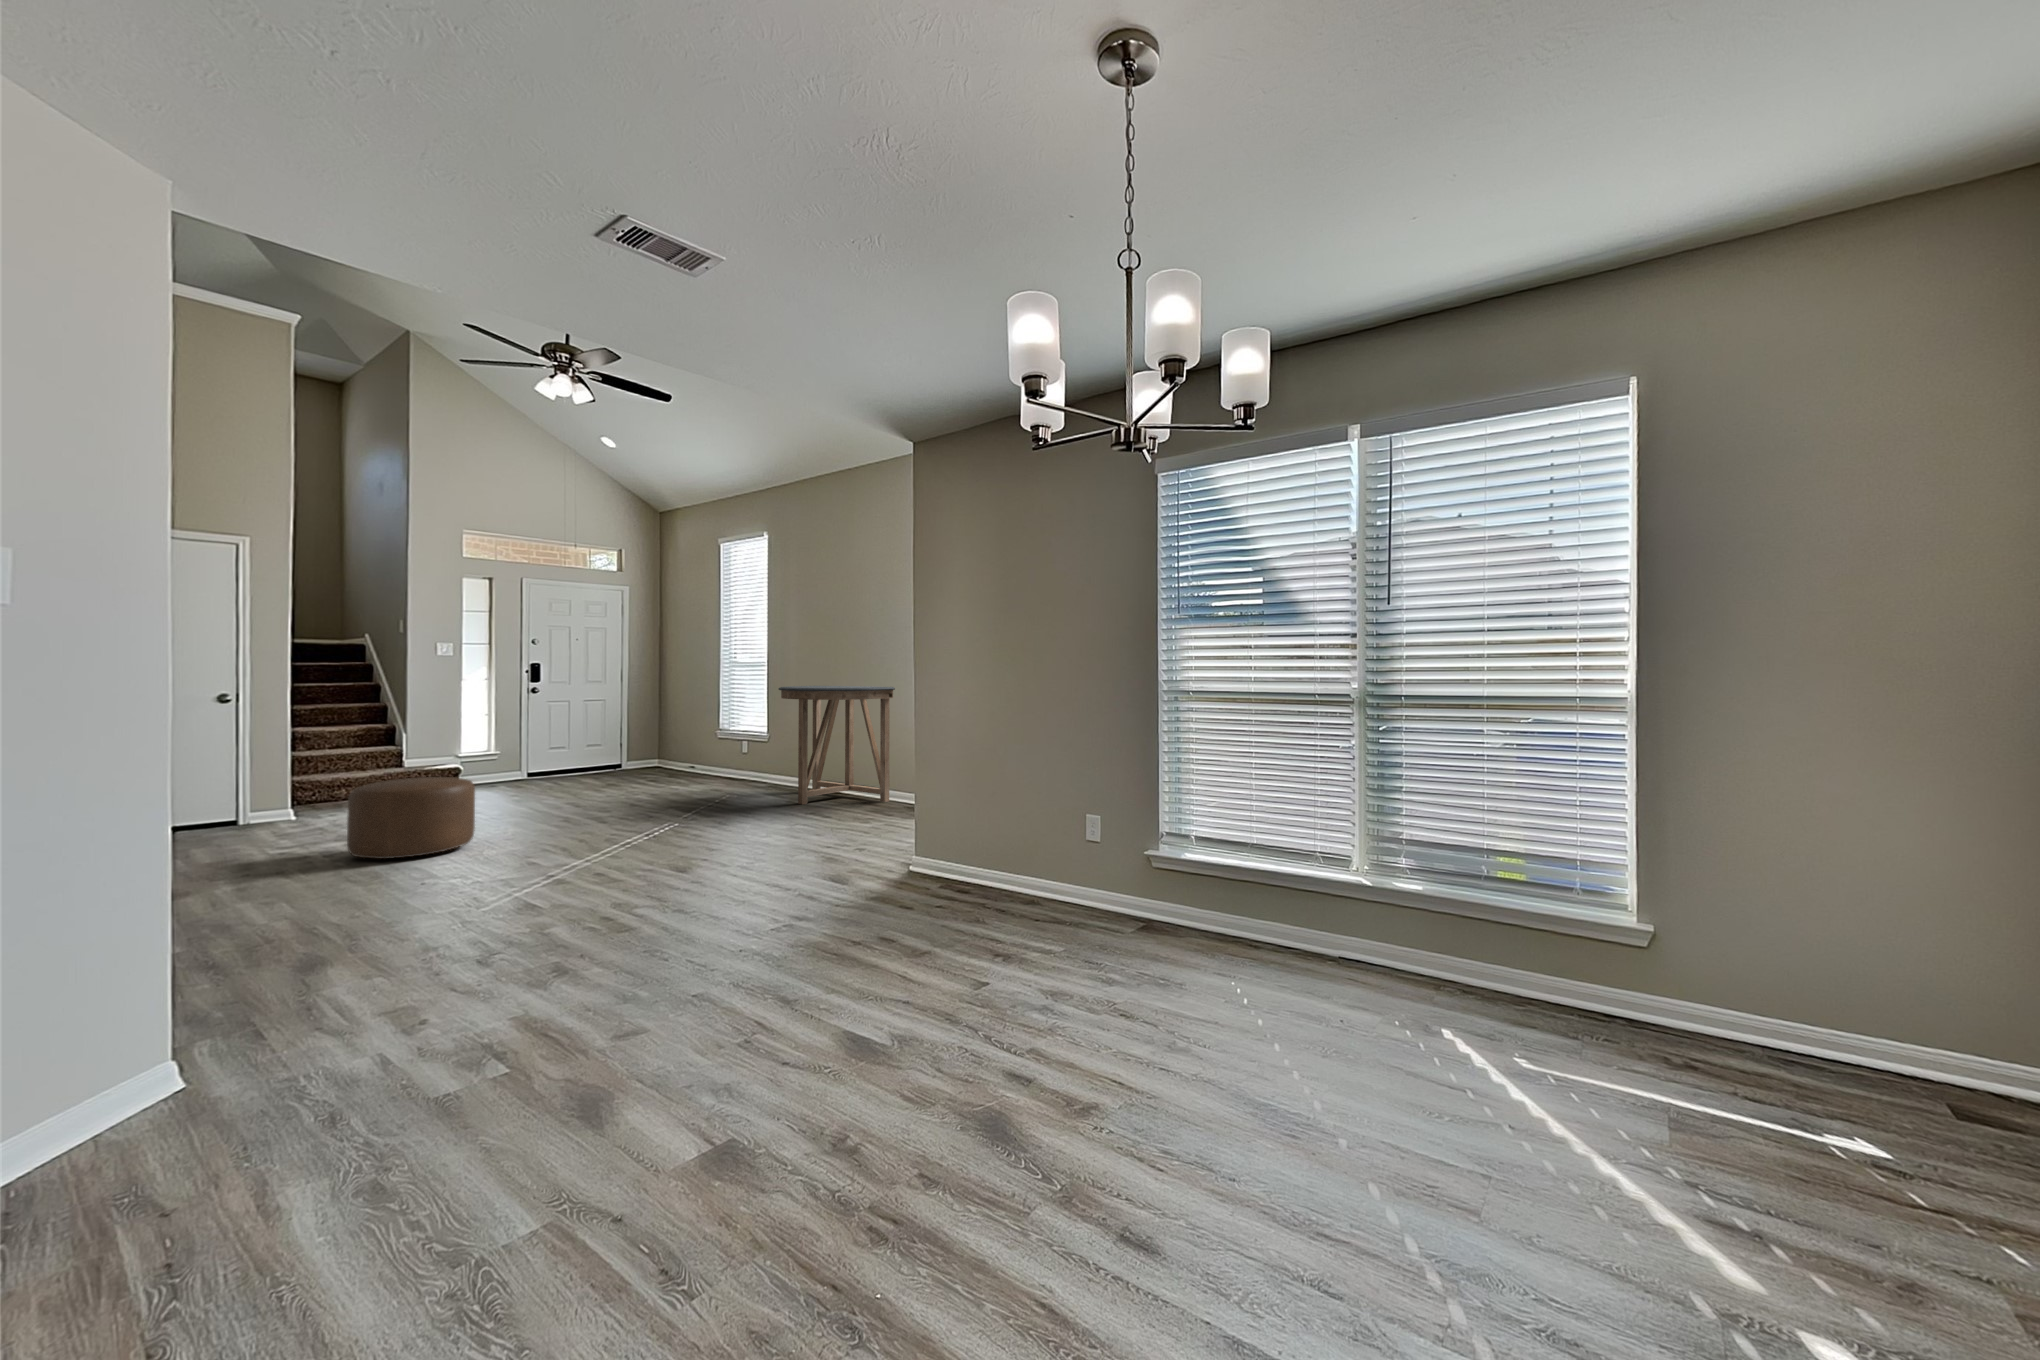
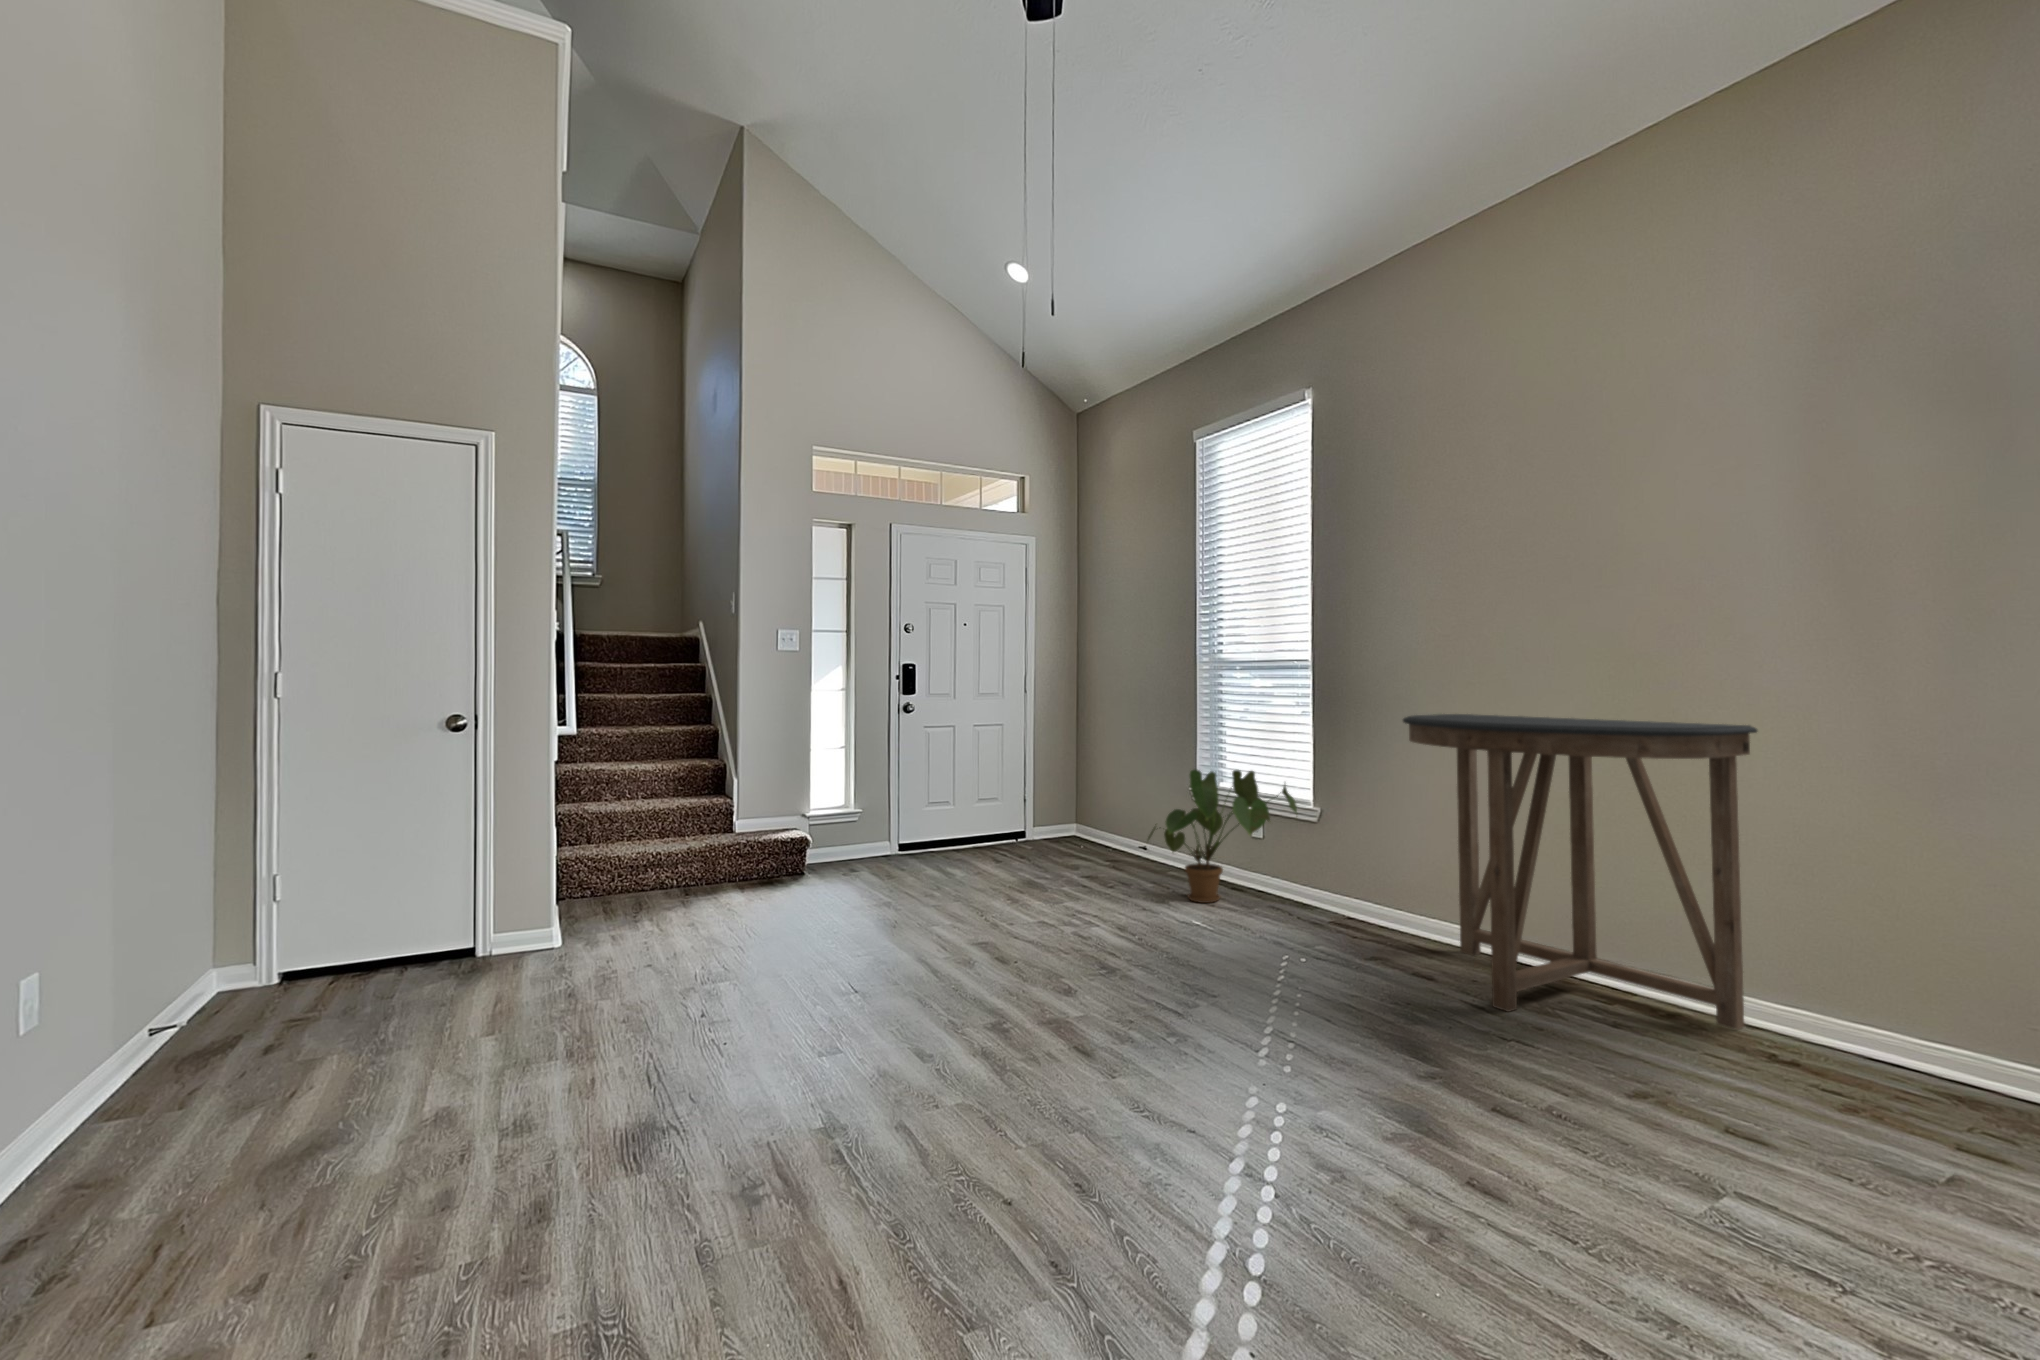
house plant: none [676,717,759,786] -> present [1148,770,1297,903]
ottoman: present [347,777,475,859] -> none [567,937,840,1194]

